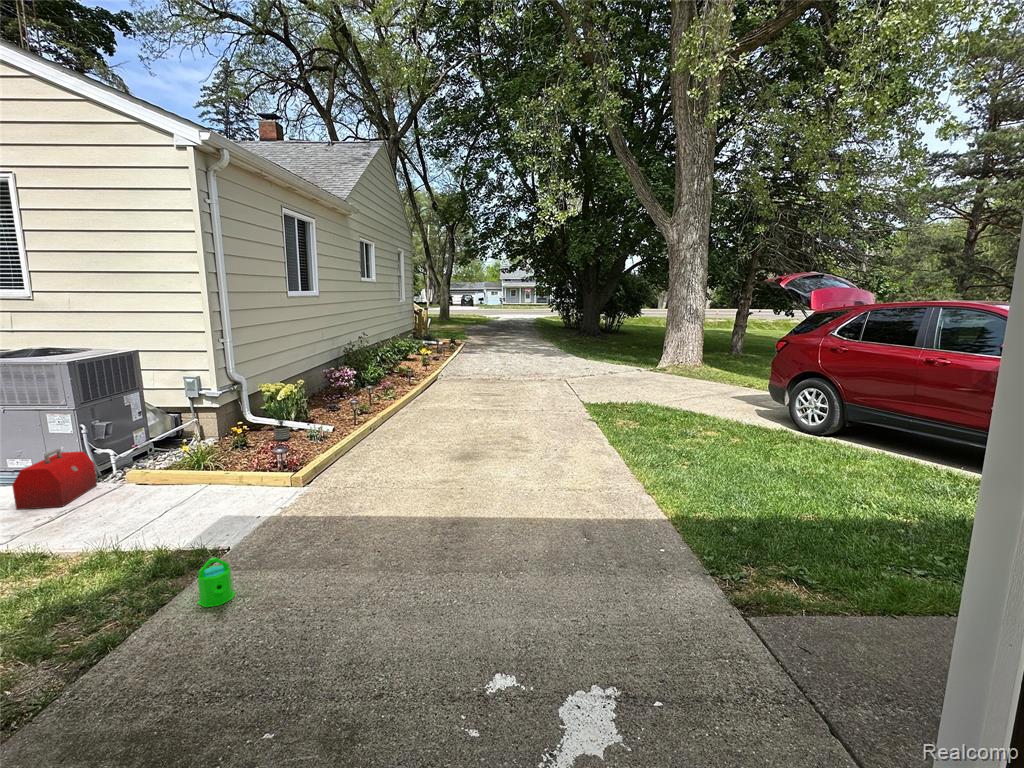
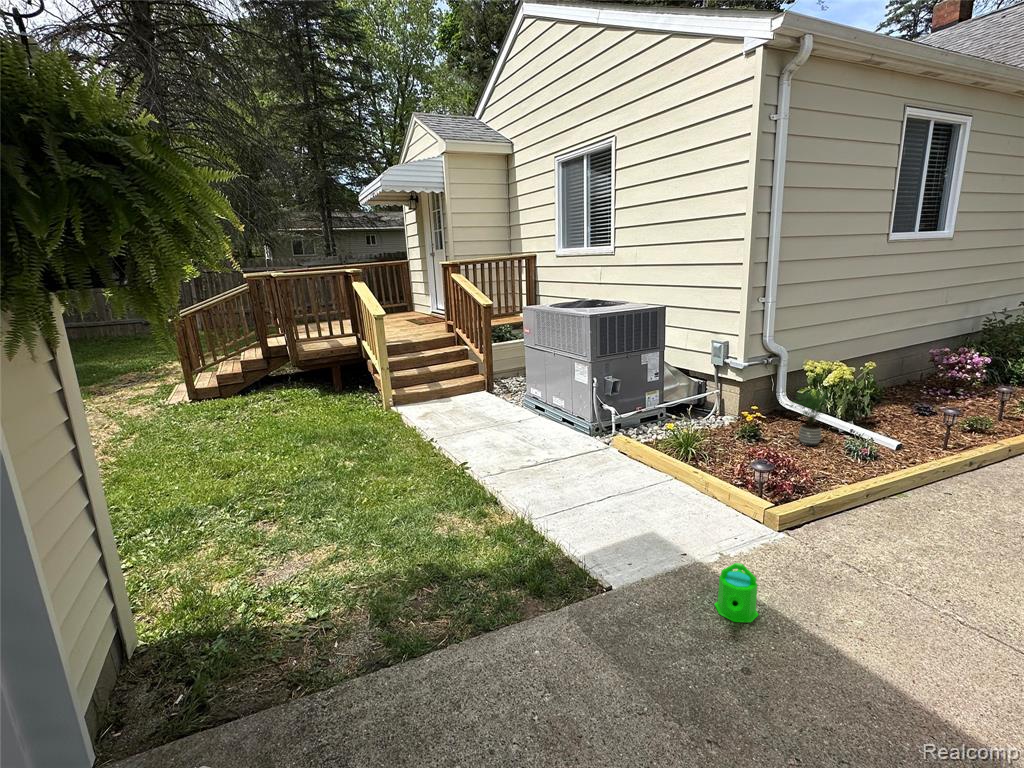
toolbox: present [12,449,97,510] -> none [537,398,602,453]
watering can: present [198,557,235,607] -> present [715,563,759,622]

